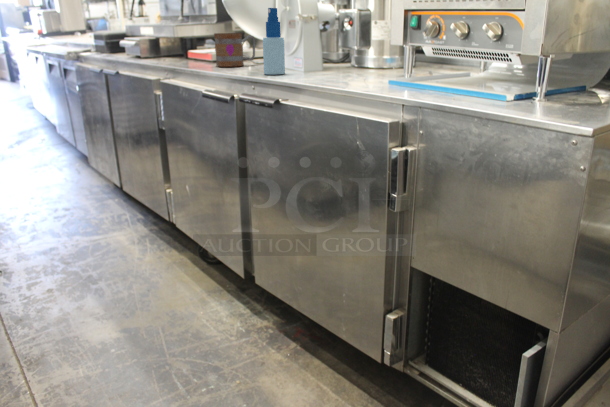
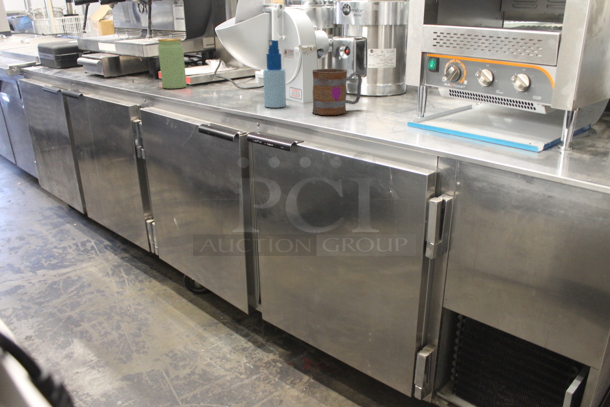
jar: none [181,17,207,64] -> present [158,39,186,89]
mug: present [214,33,255,67] -> present [312,69,362,115]

